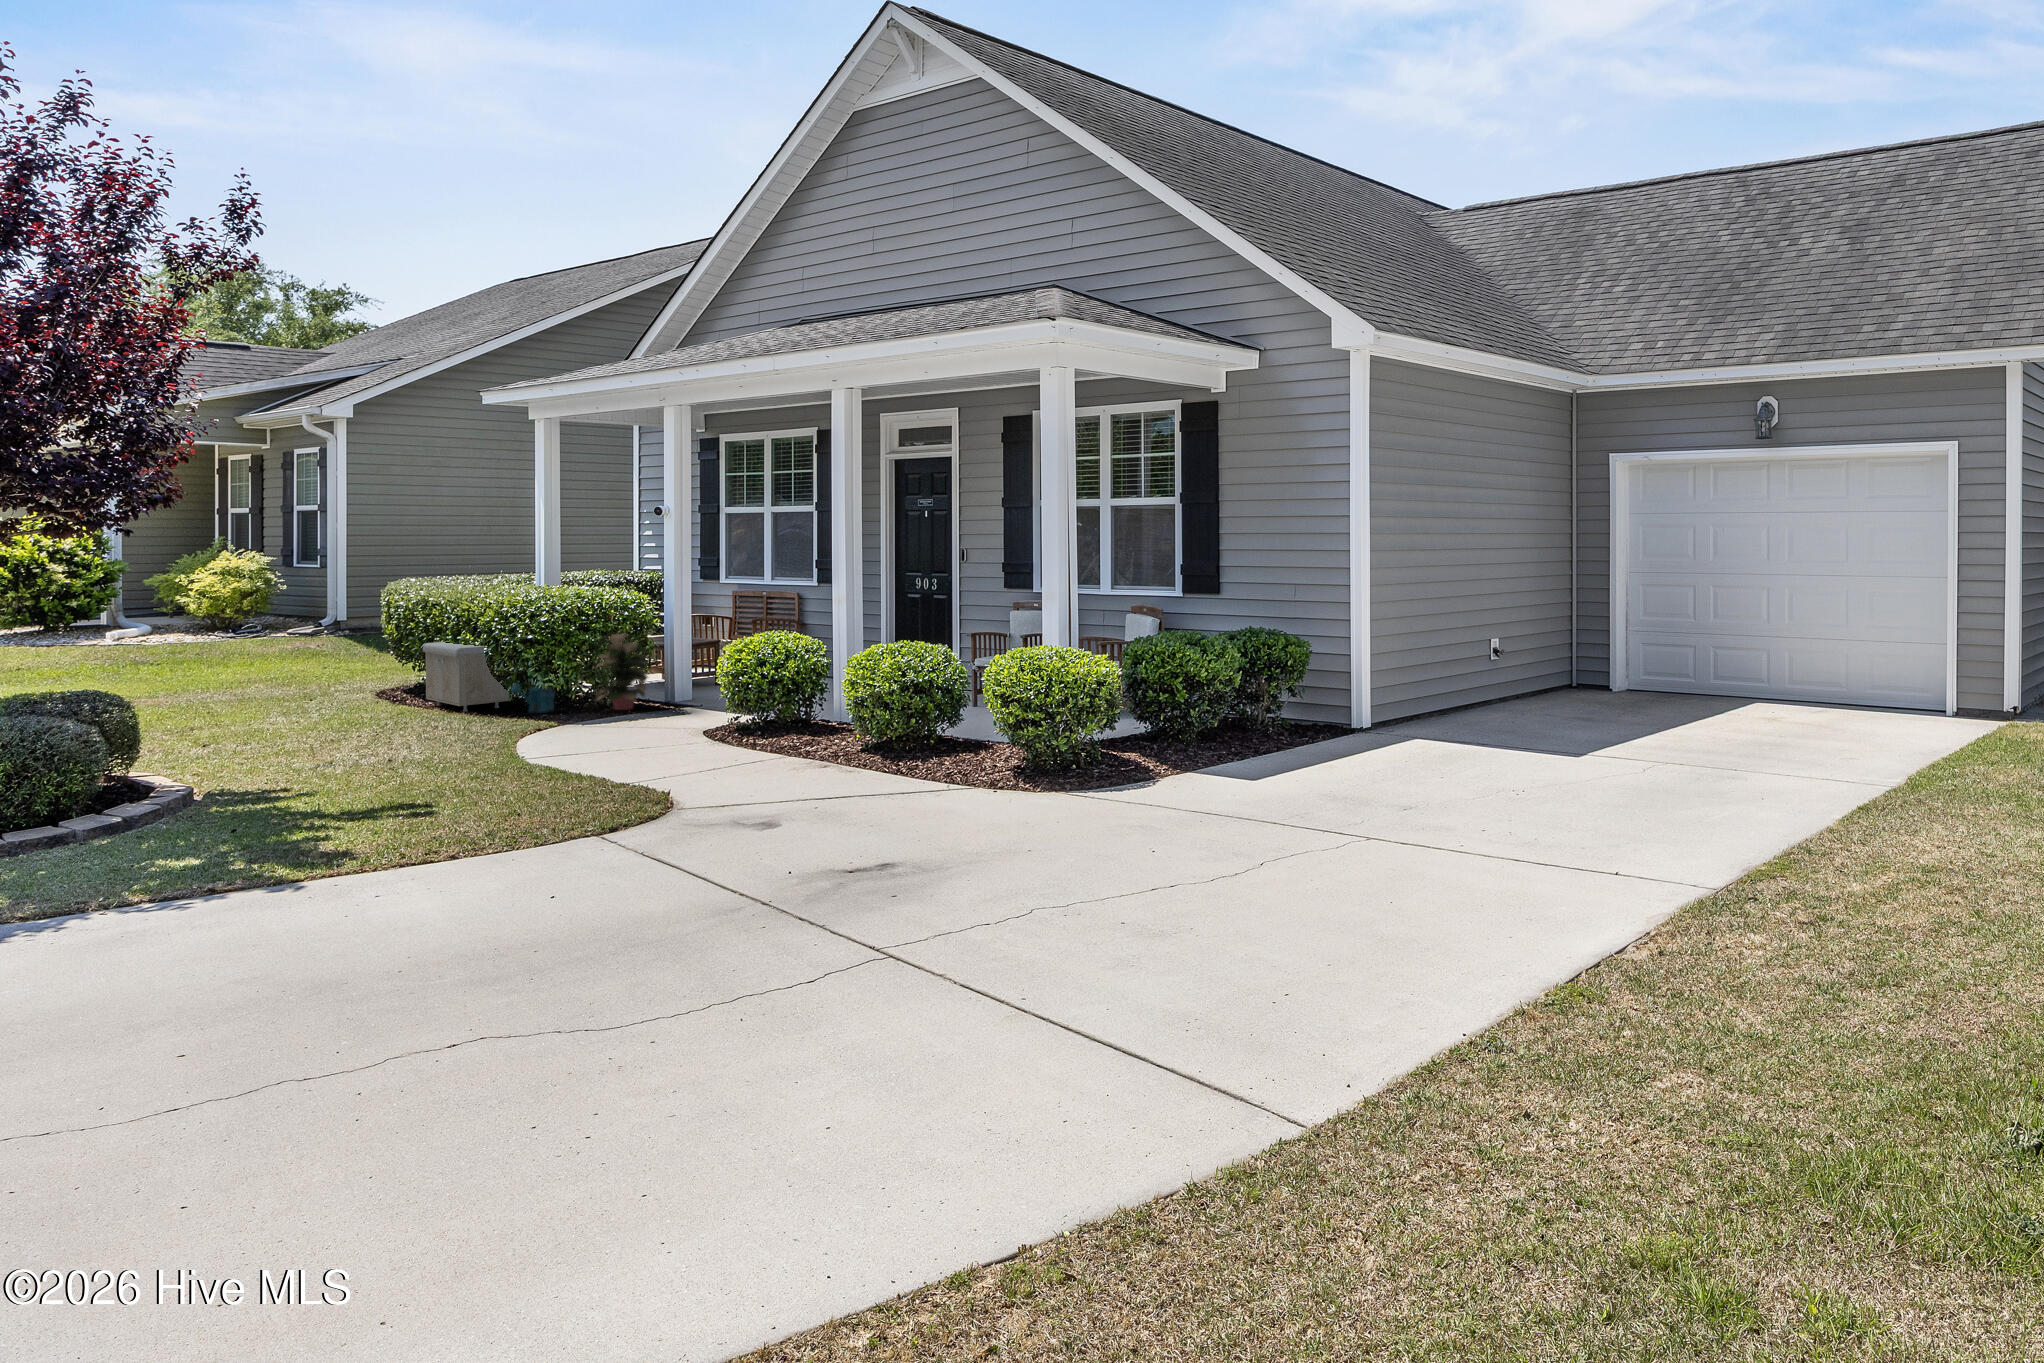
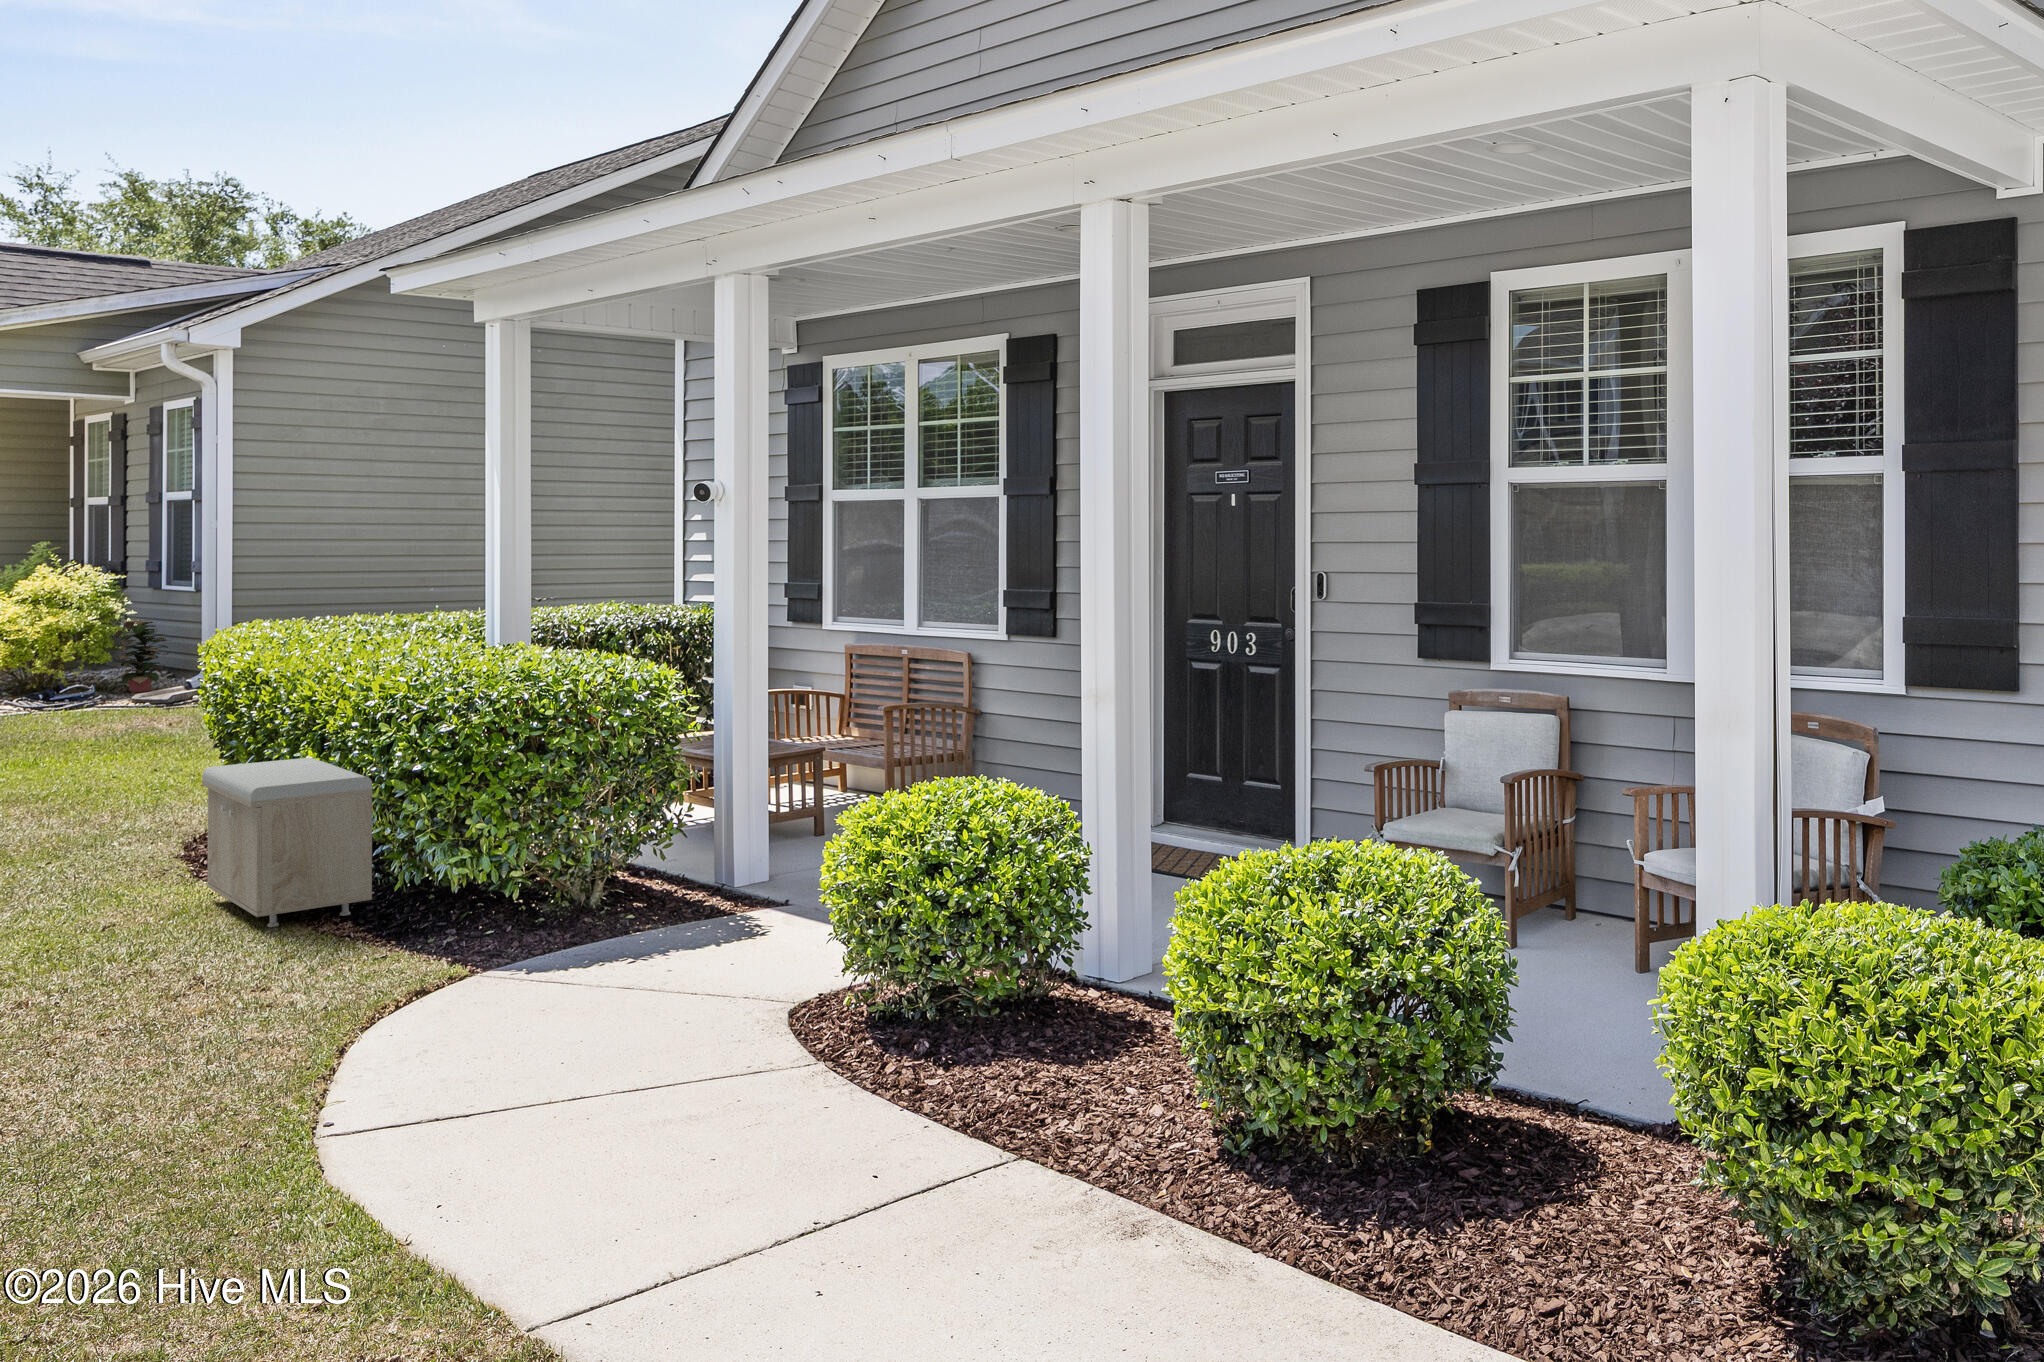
decorative plant: present [597,634,647,710] -> present [113,620,169,692]
watering can: present [511,684,555,713] -> none [358,859,467,940]

